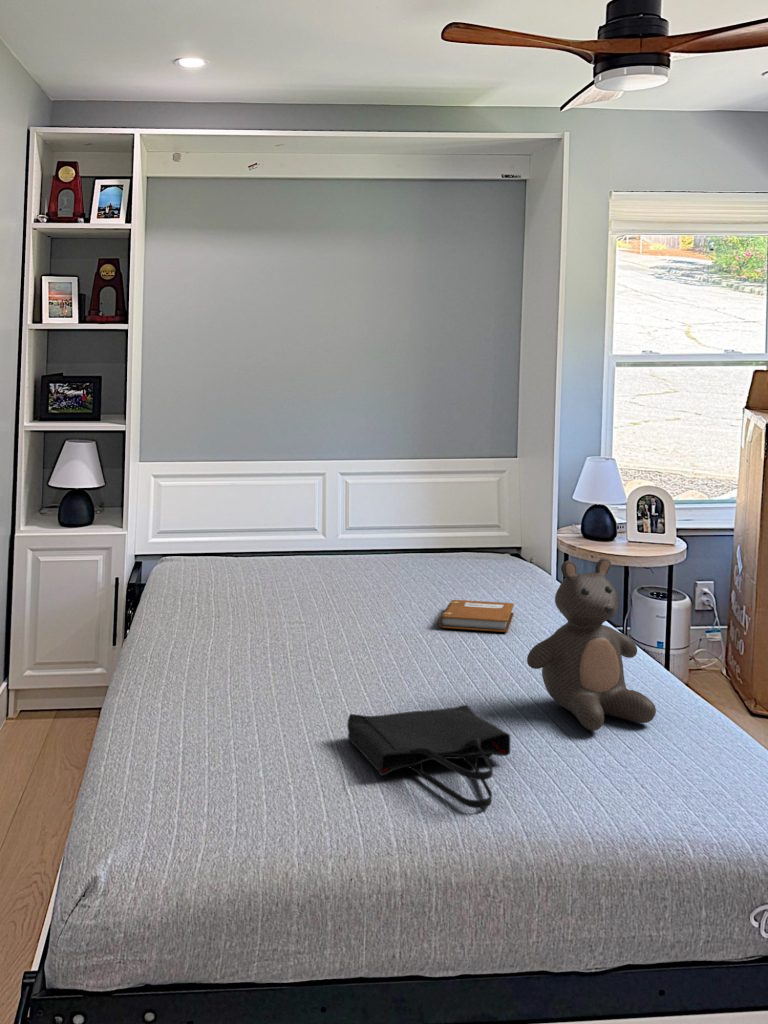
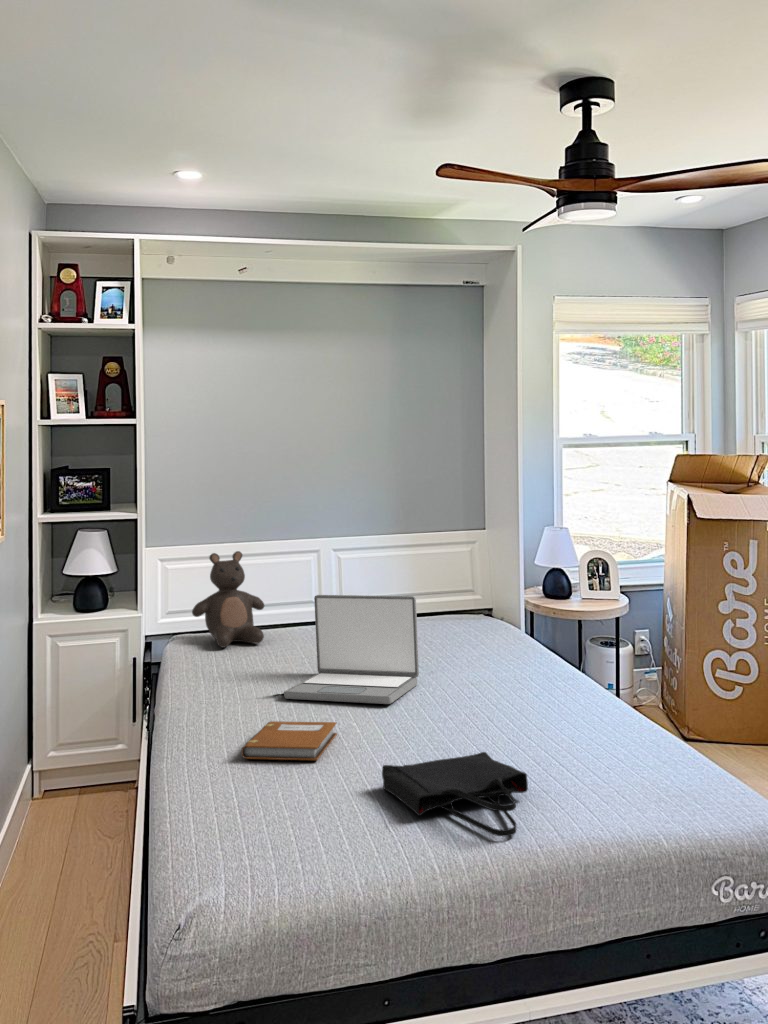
laptop: none [261,522,410,643] -> present [284,595,419,704]
teddy bear: present [527,558,656,731] -> present [192,551,264,647]
notebook: present [439,600,514,632] -> present [241,721,337,760]

